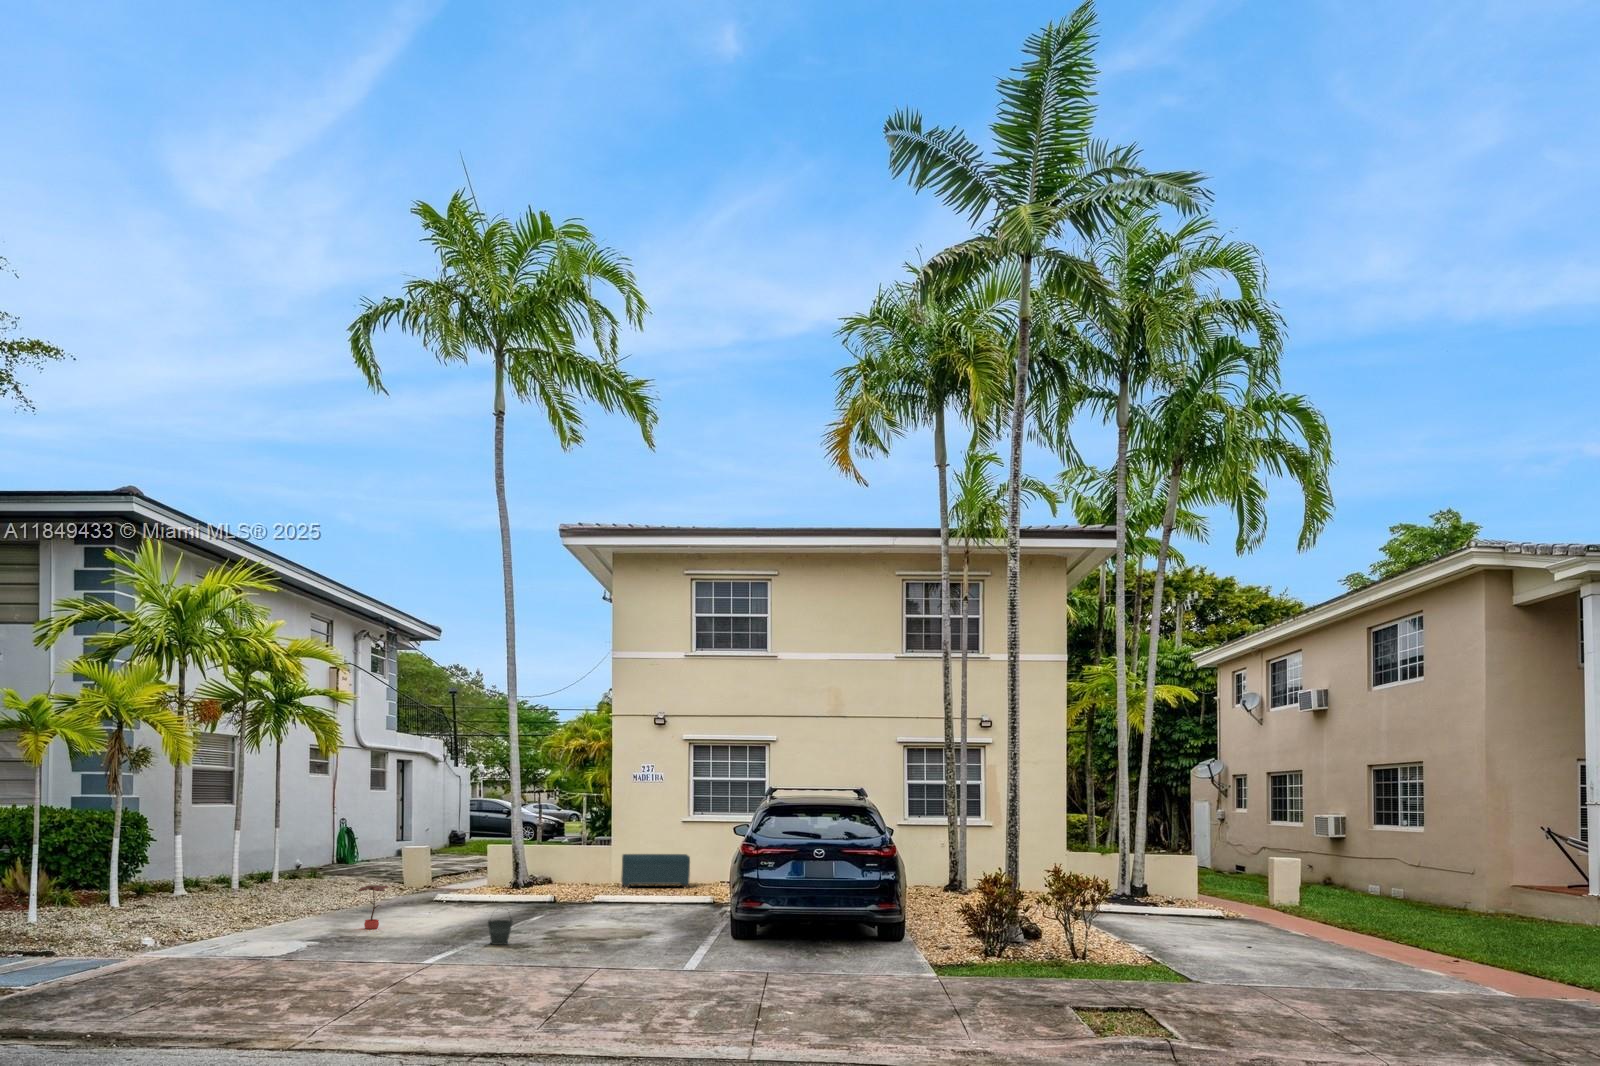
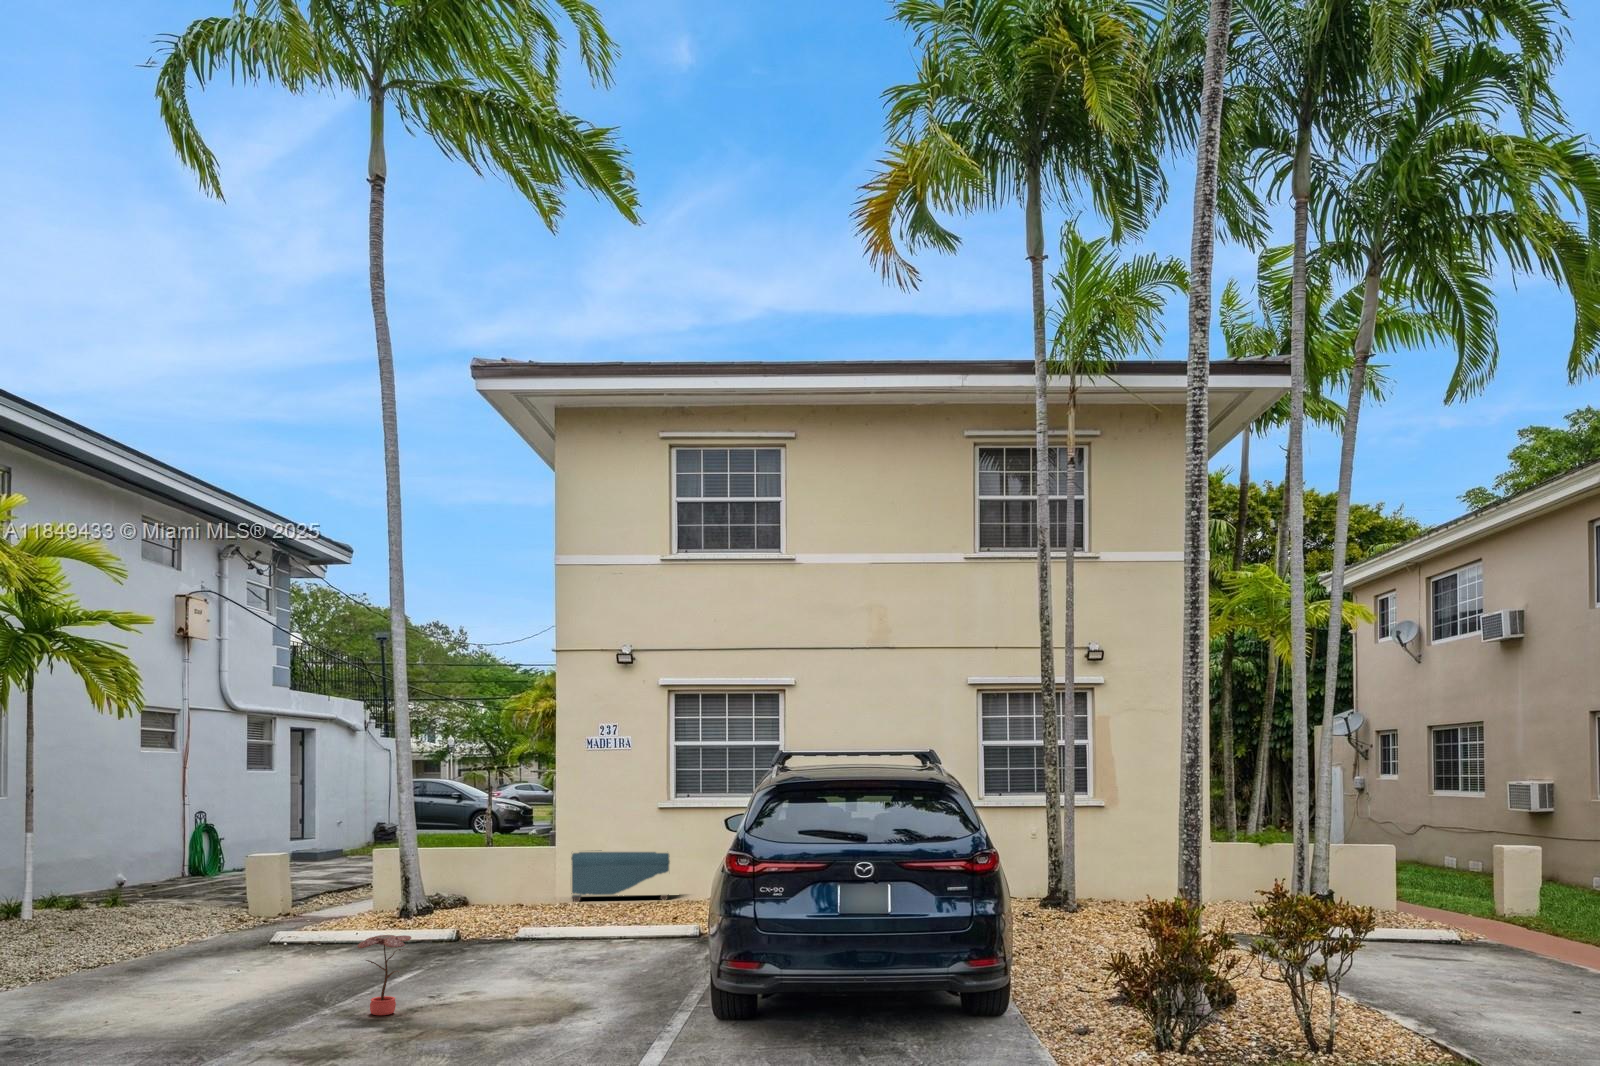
potted plant: present [359,885,388,929] -> present [357,935,411,1015]
bucket: present [488,918,513,945] -> none [263,973,313,1042]

